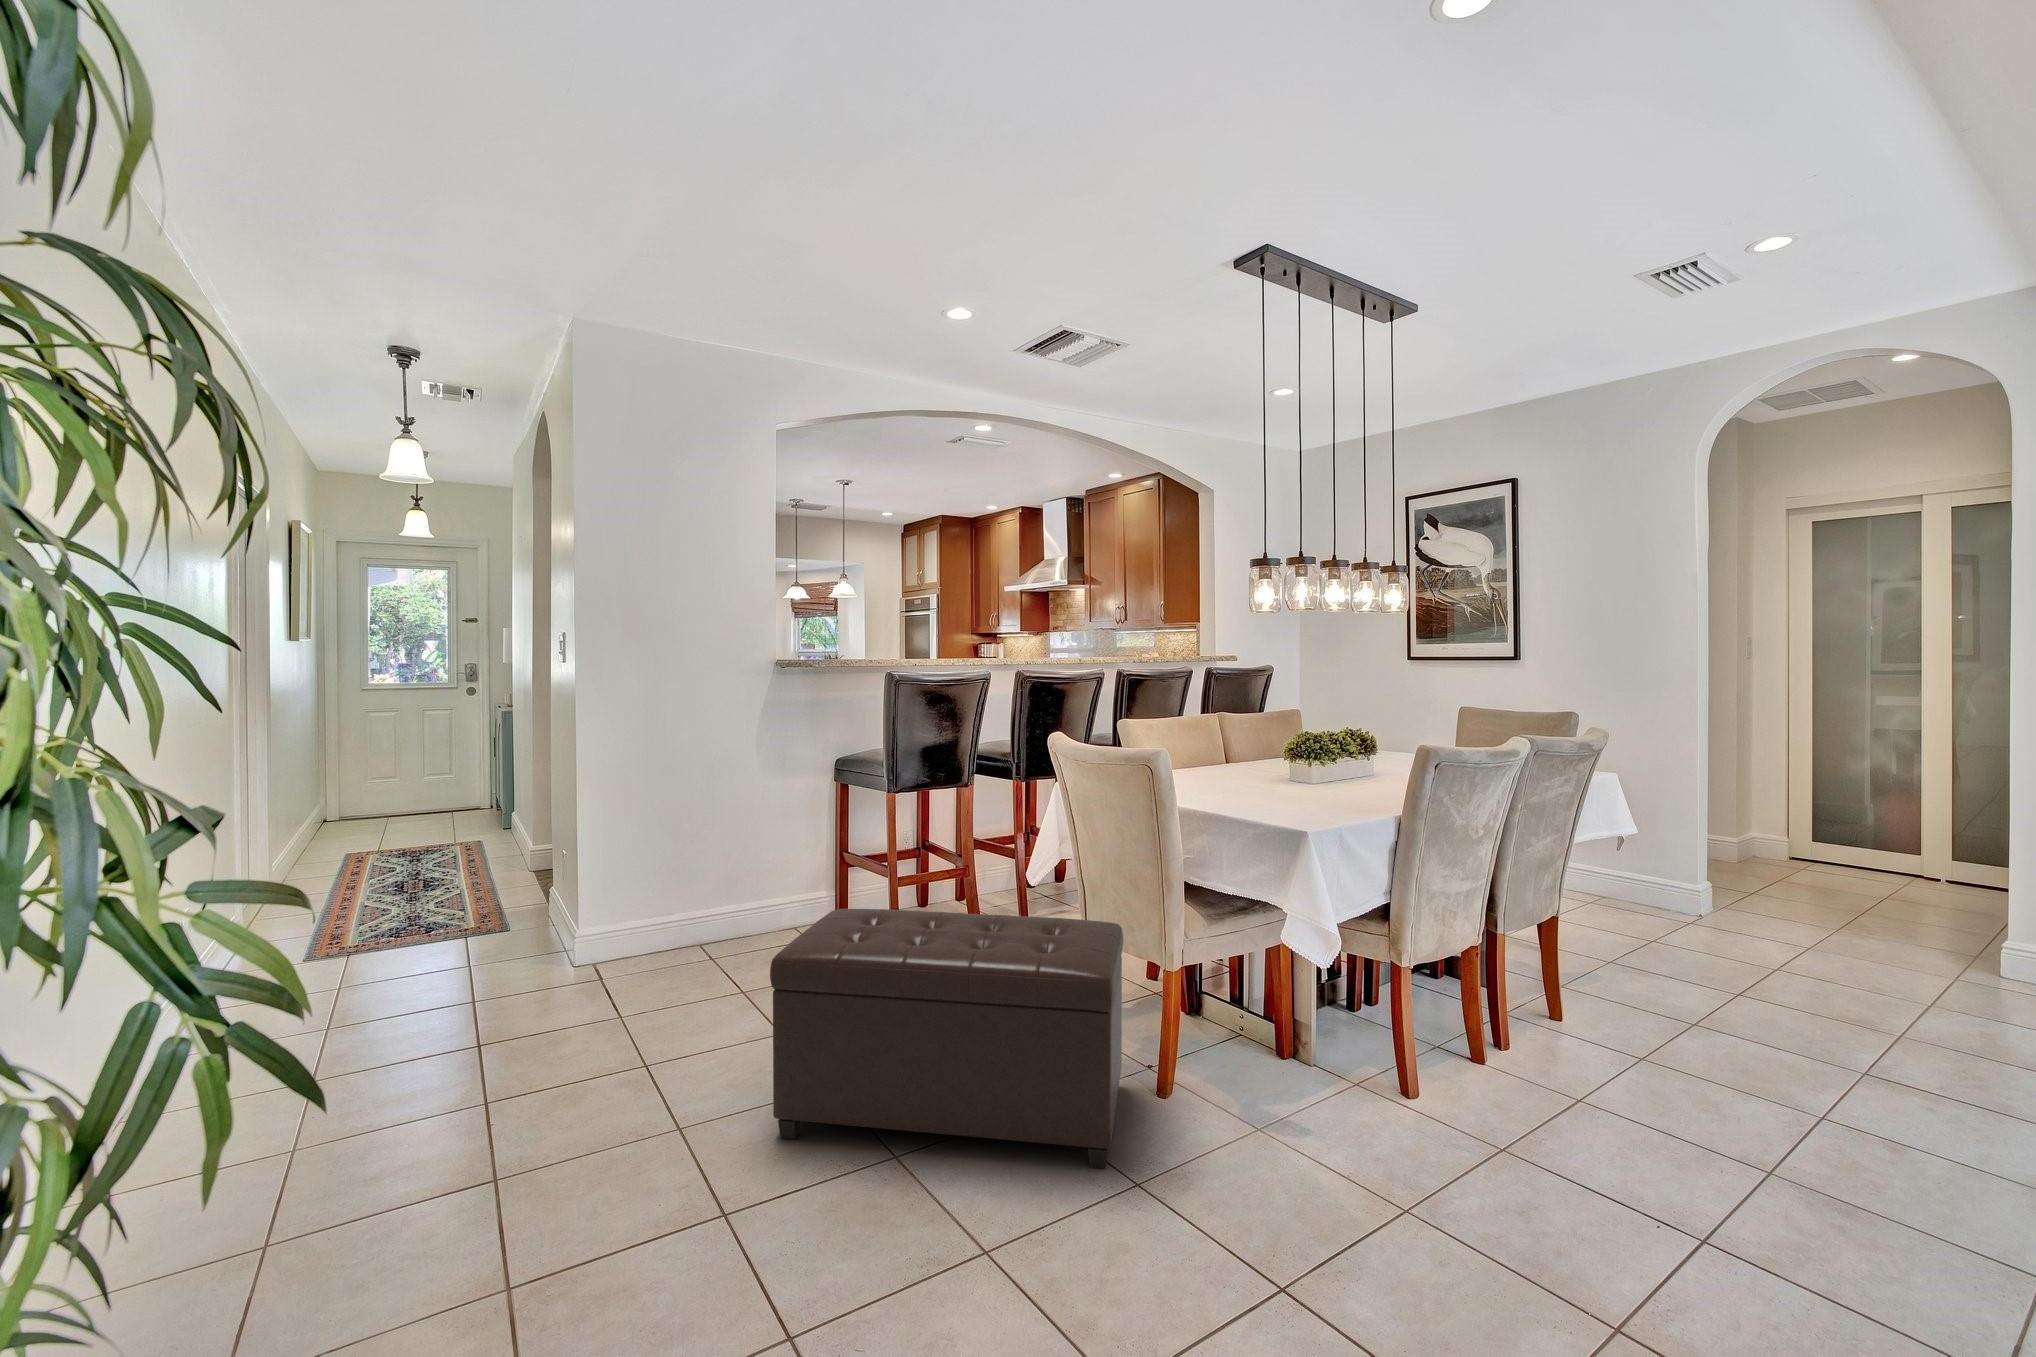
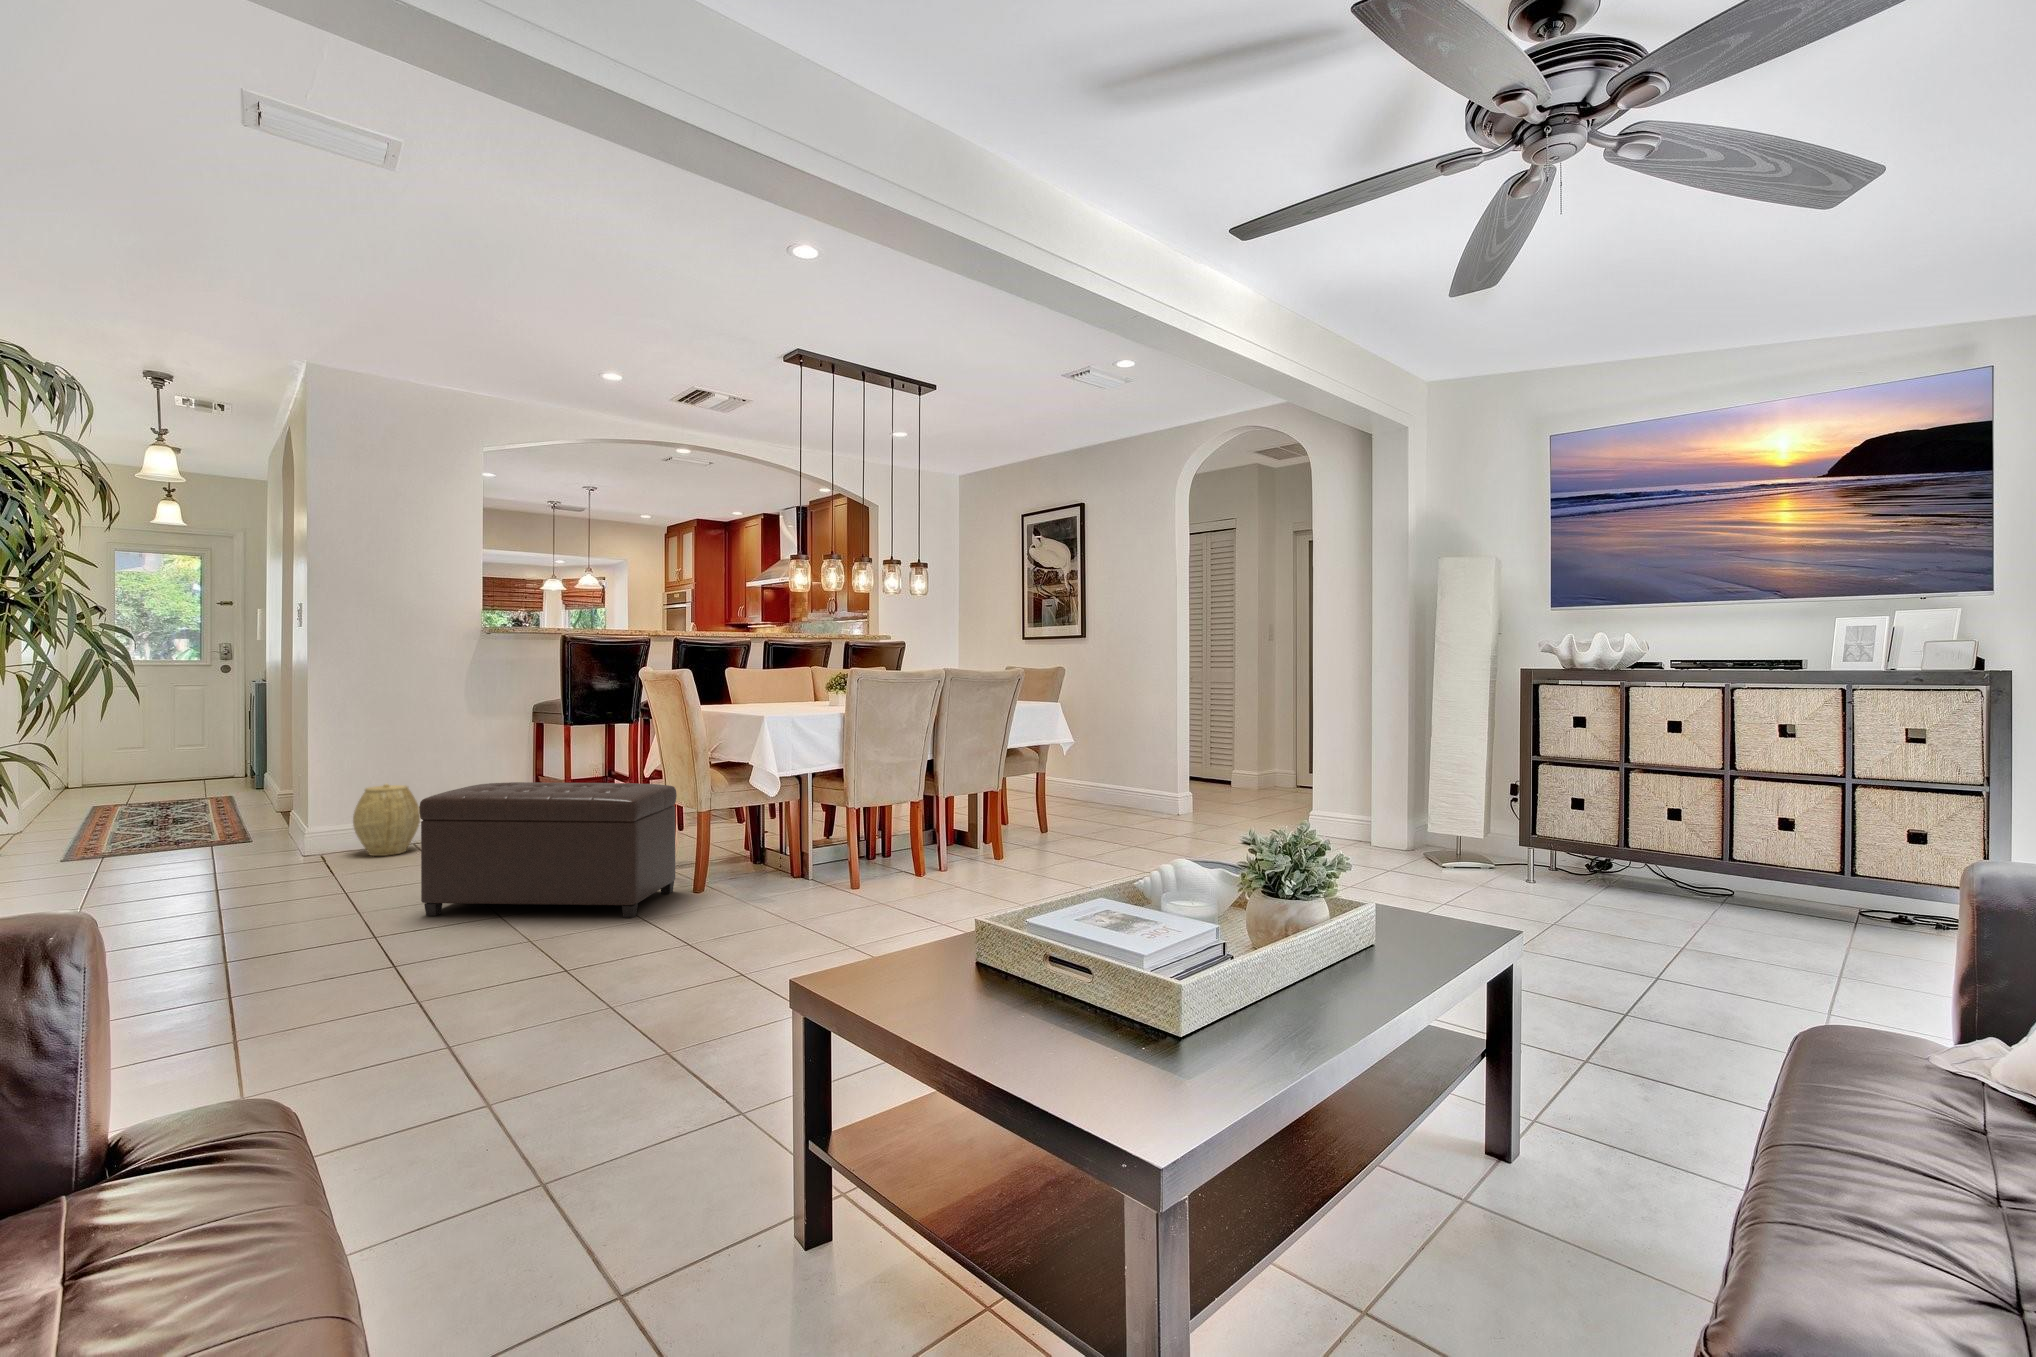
woven basket: none [636,870,715,968] -> present [353,784,420,856]

